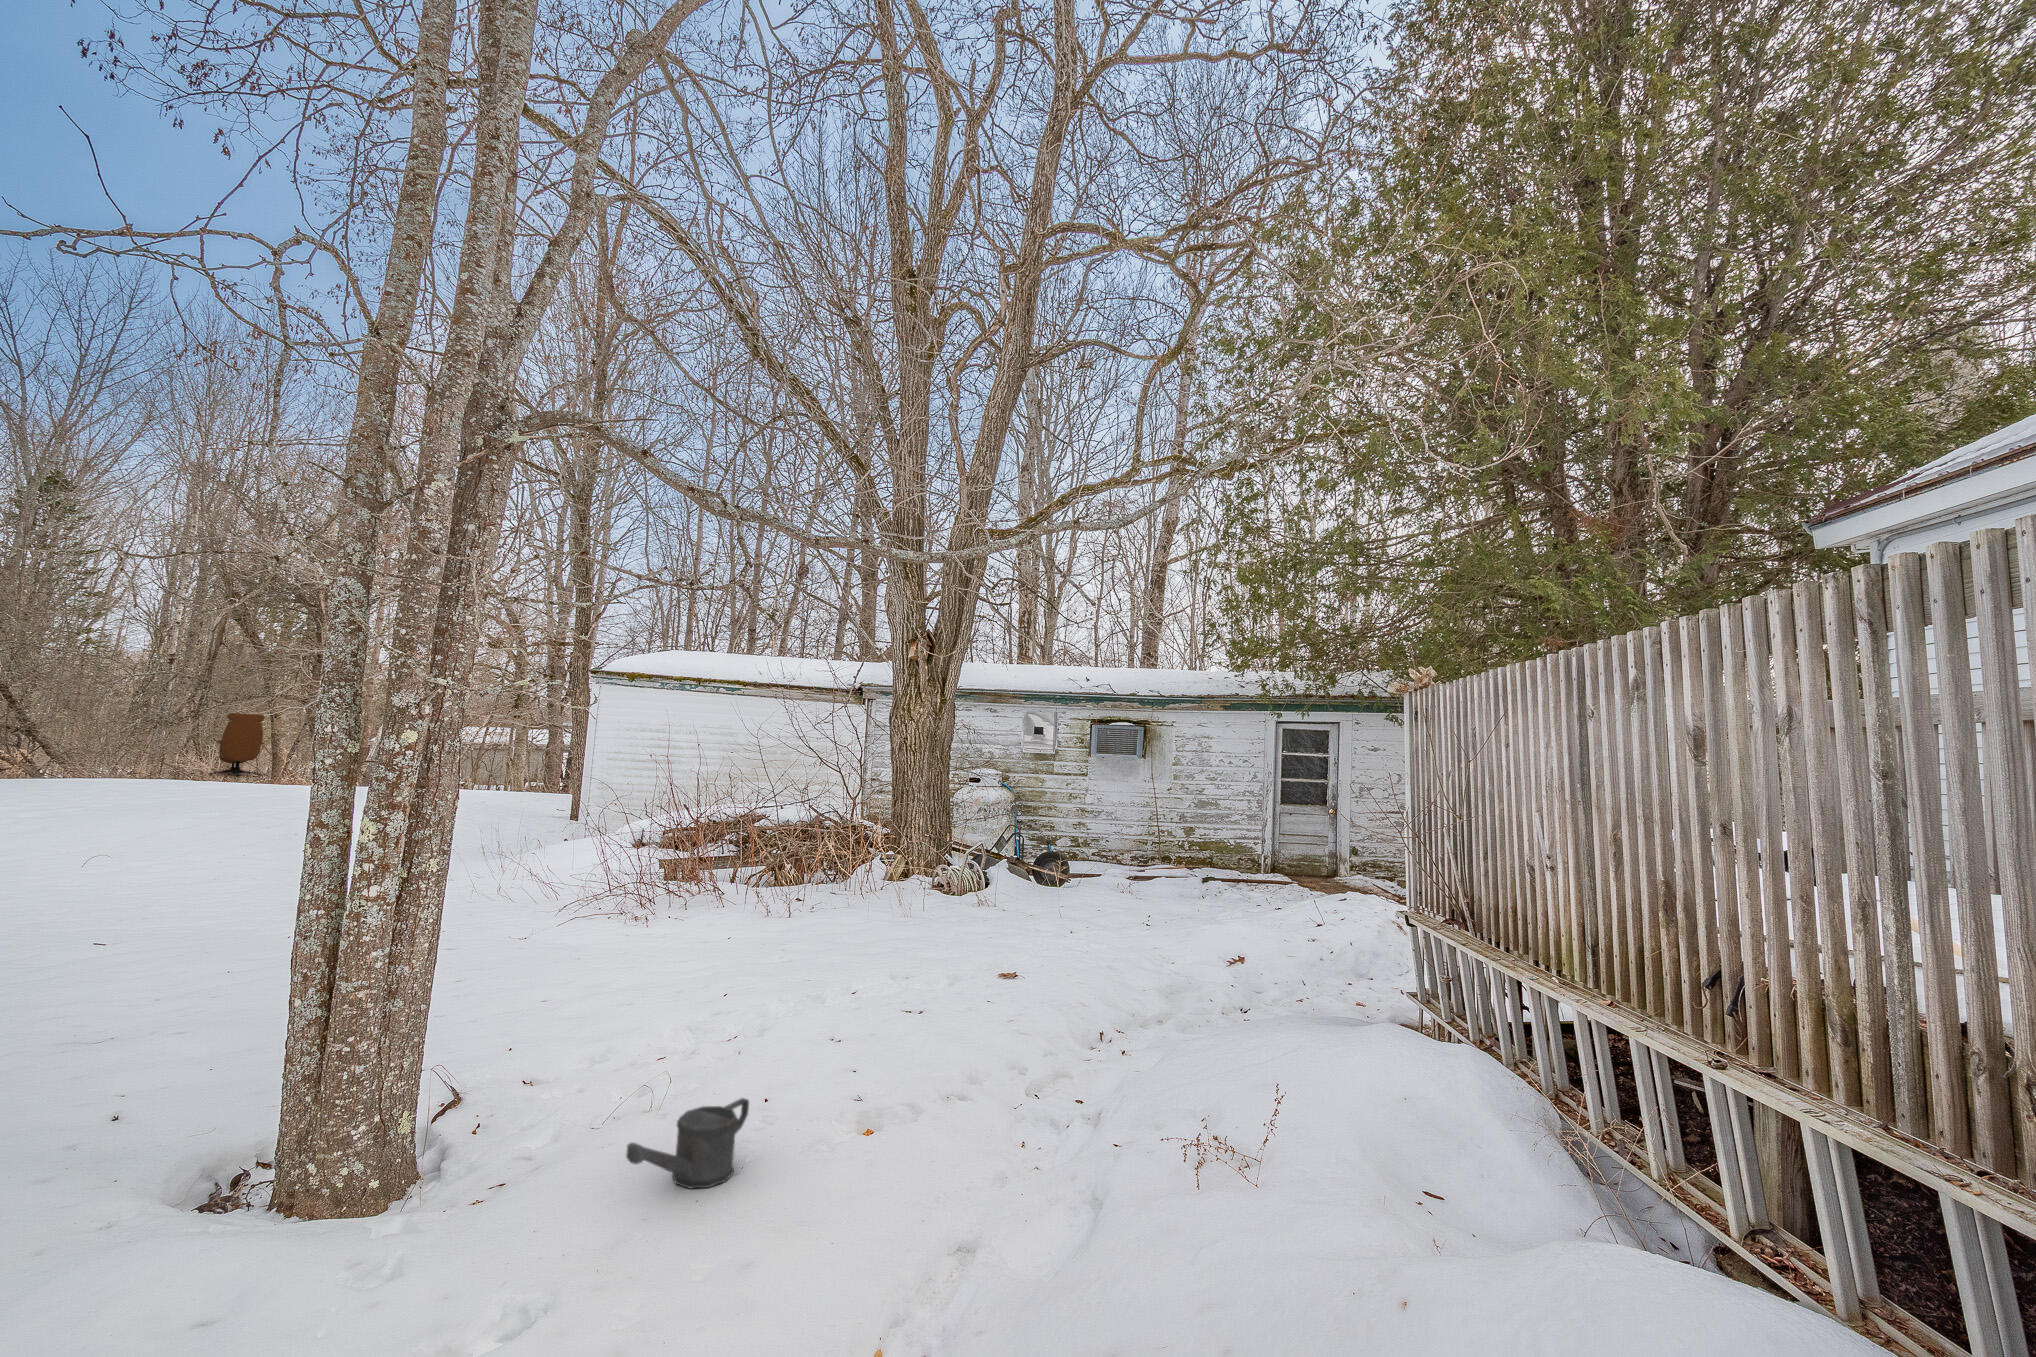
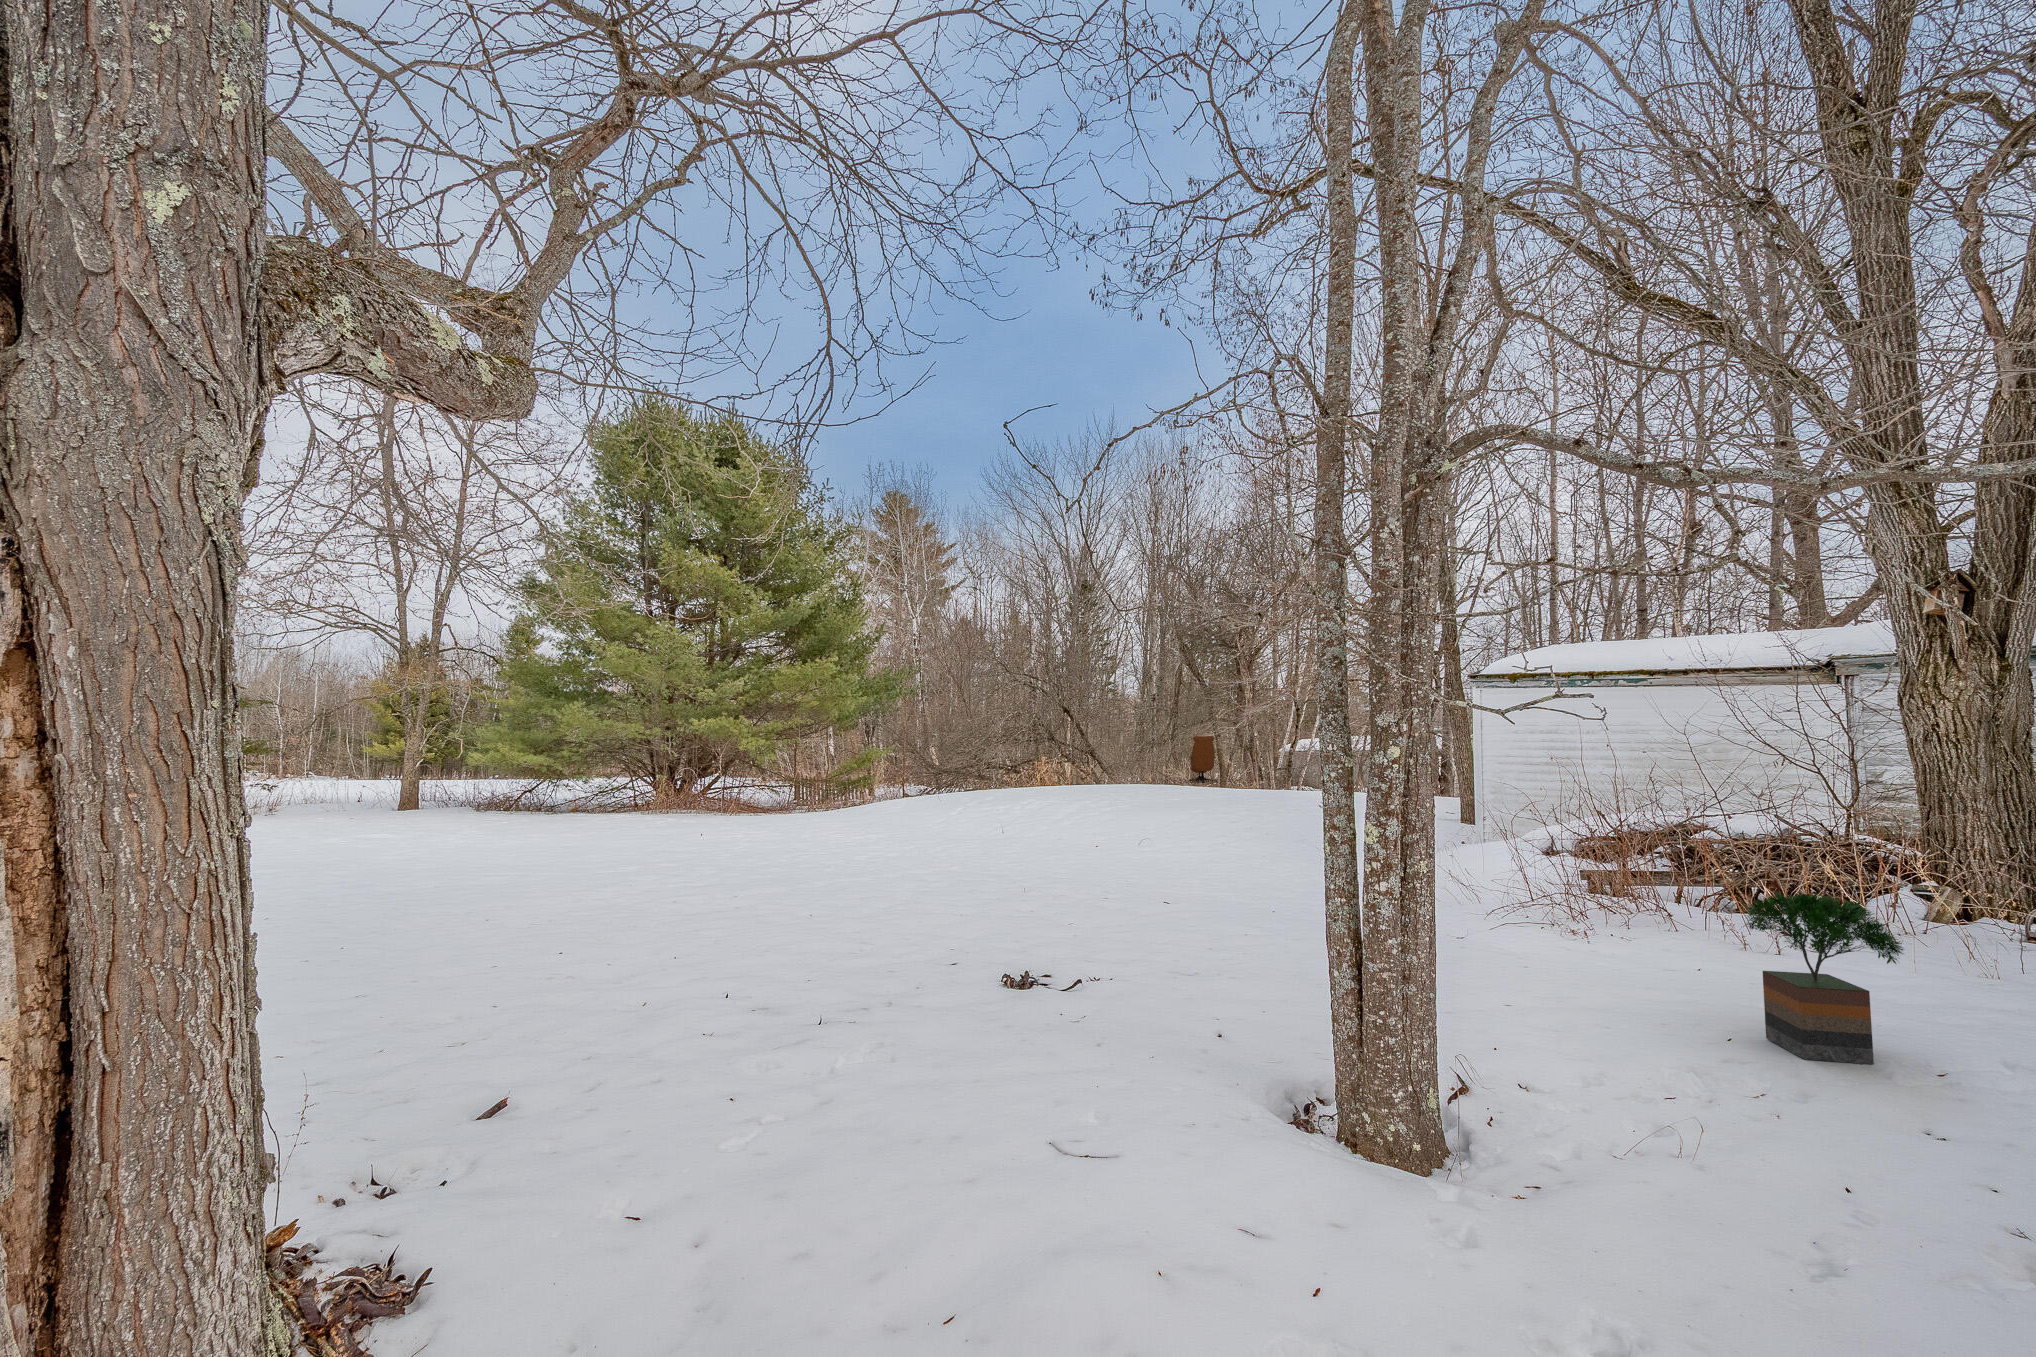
potted tree: none [748,864,843,1000] -> present [1745,891,1903,1064]
watering can: present [626,1098,749,1188] -> none [1688,1178,1845,1286]

